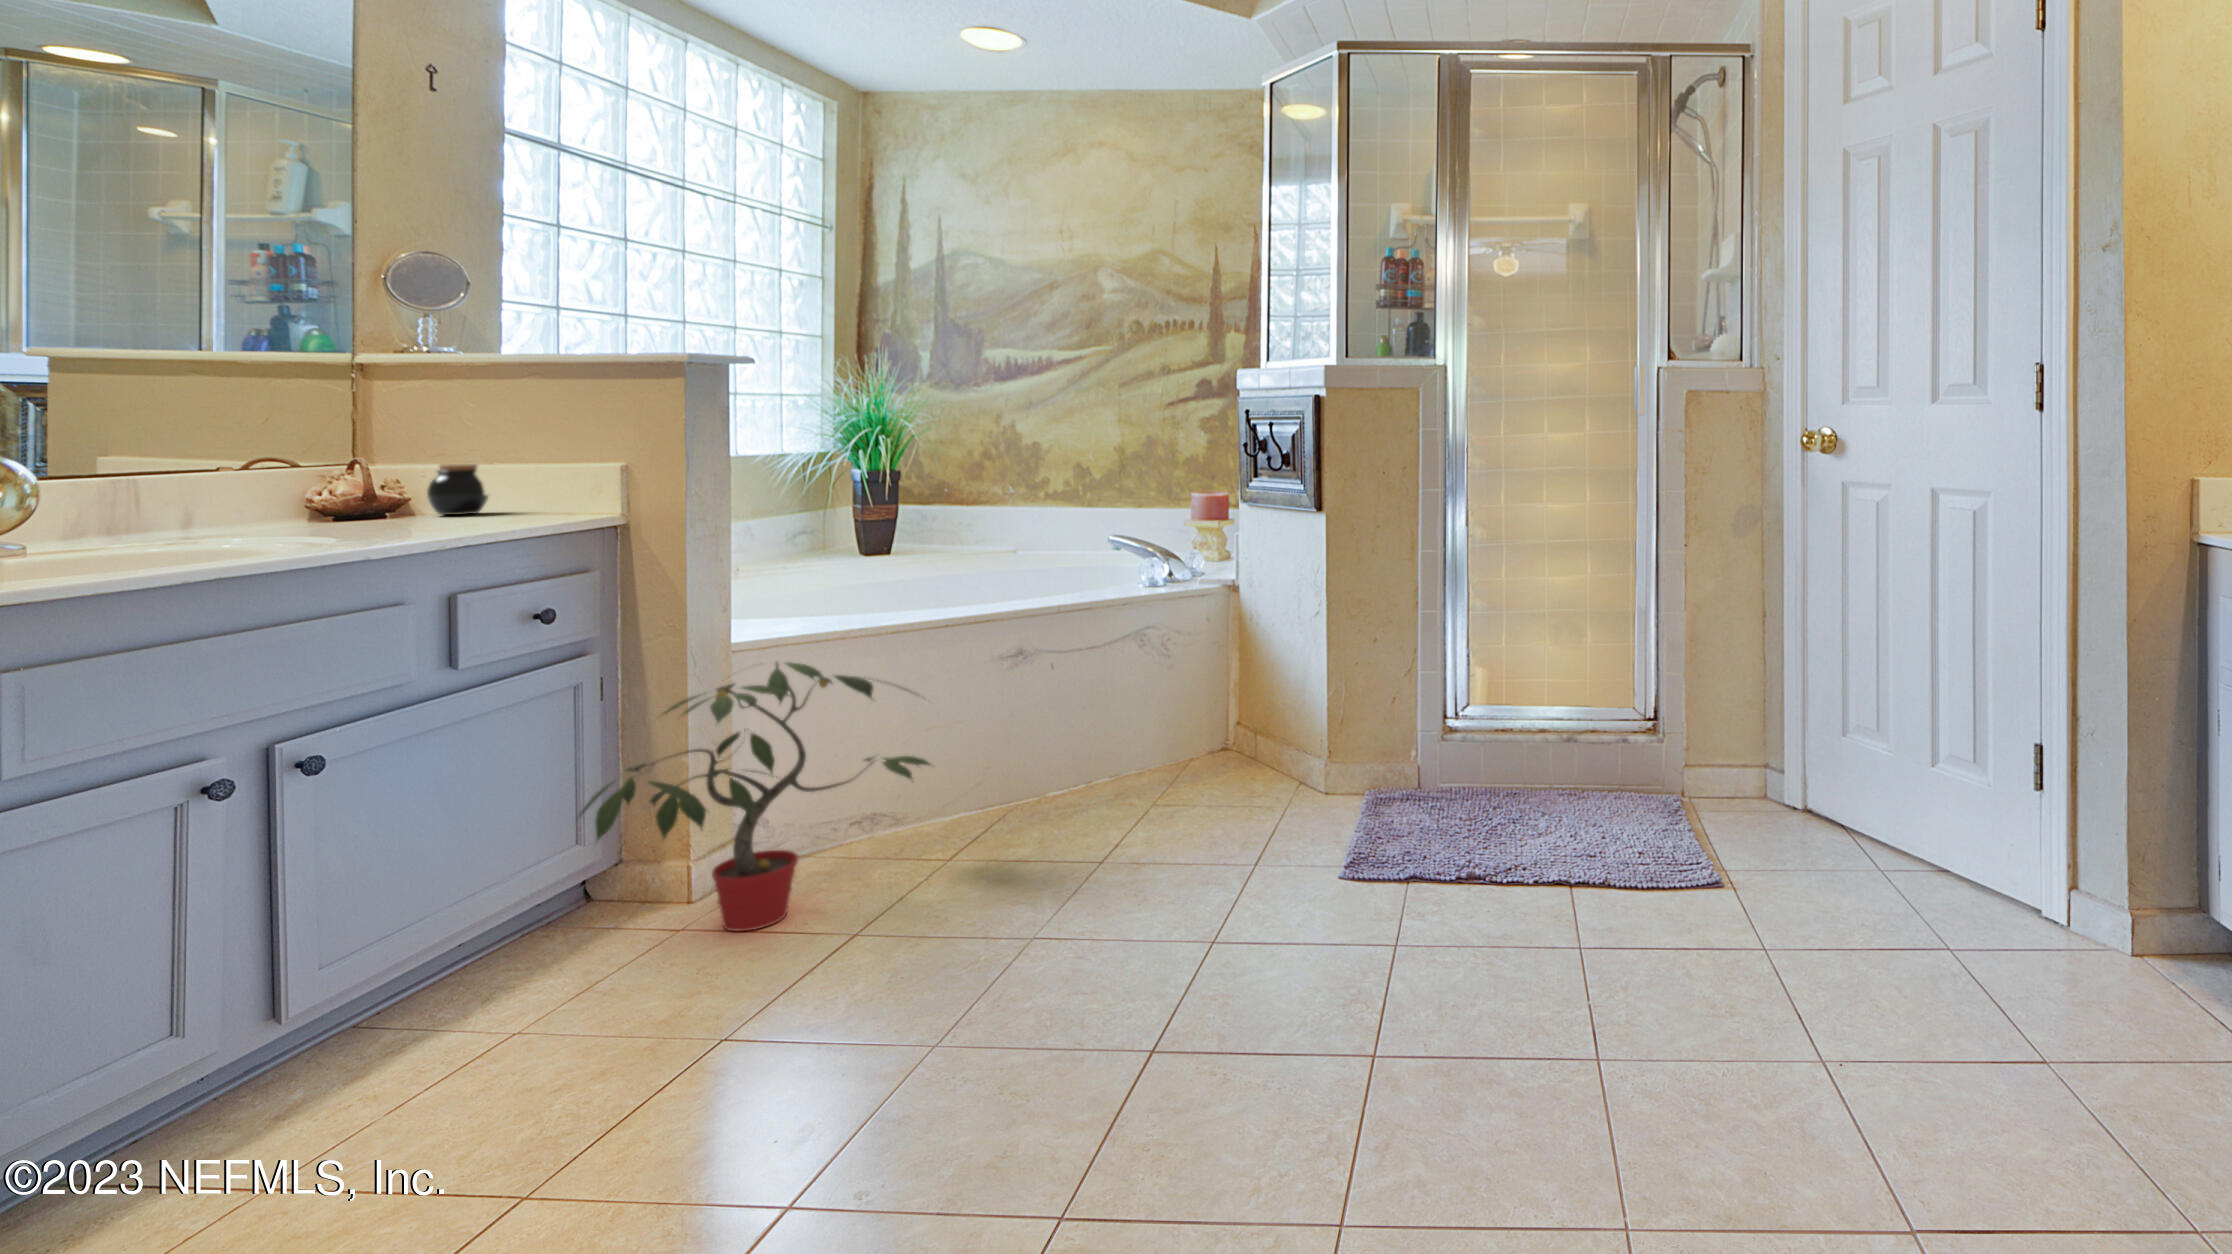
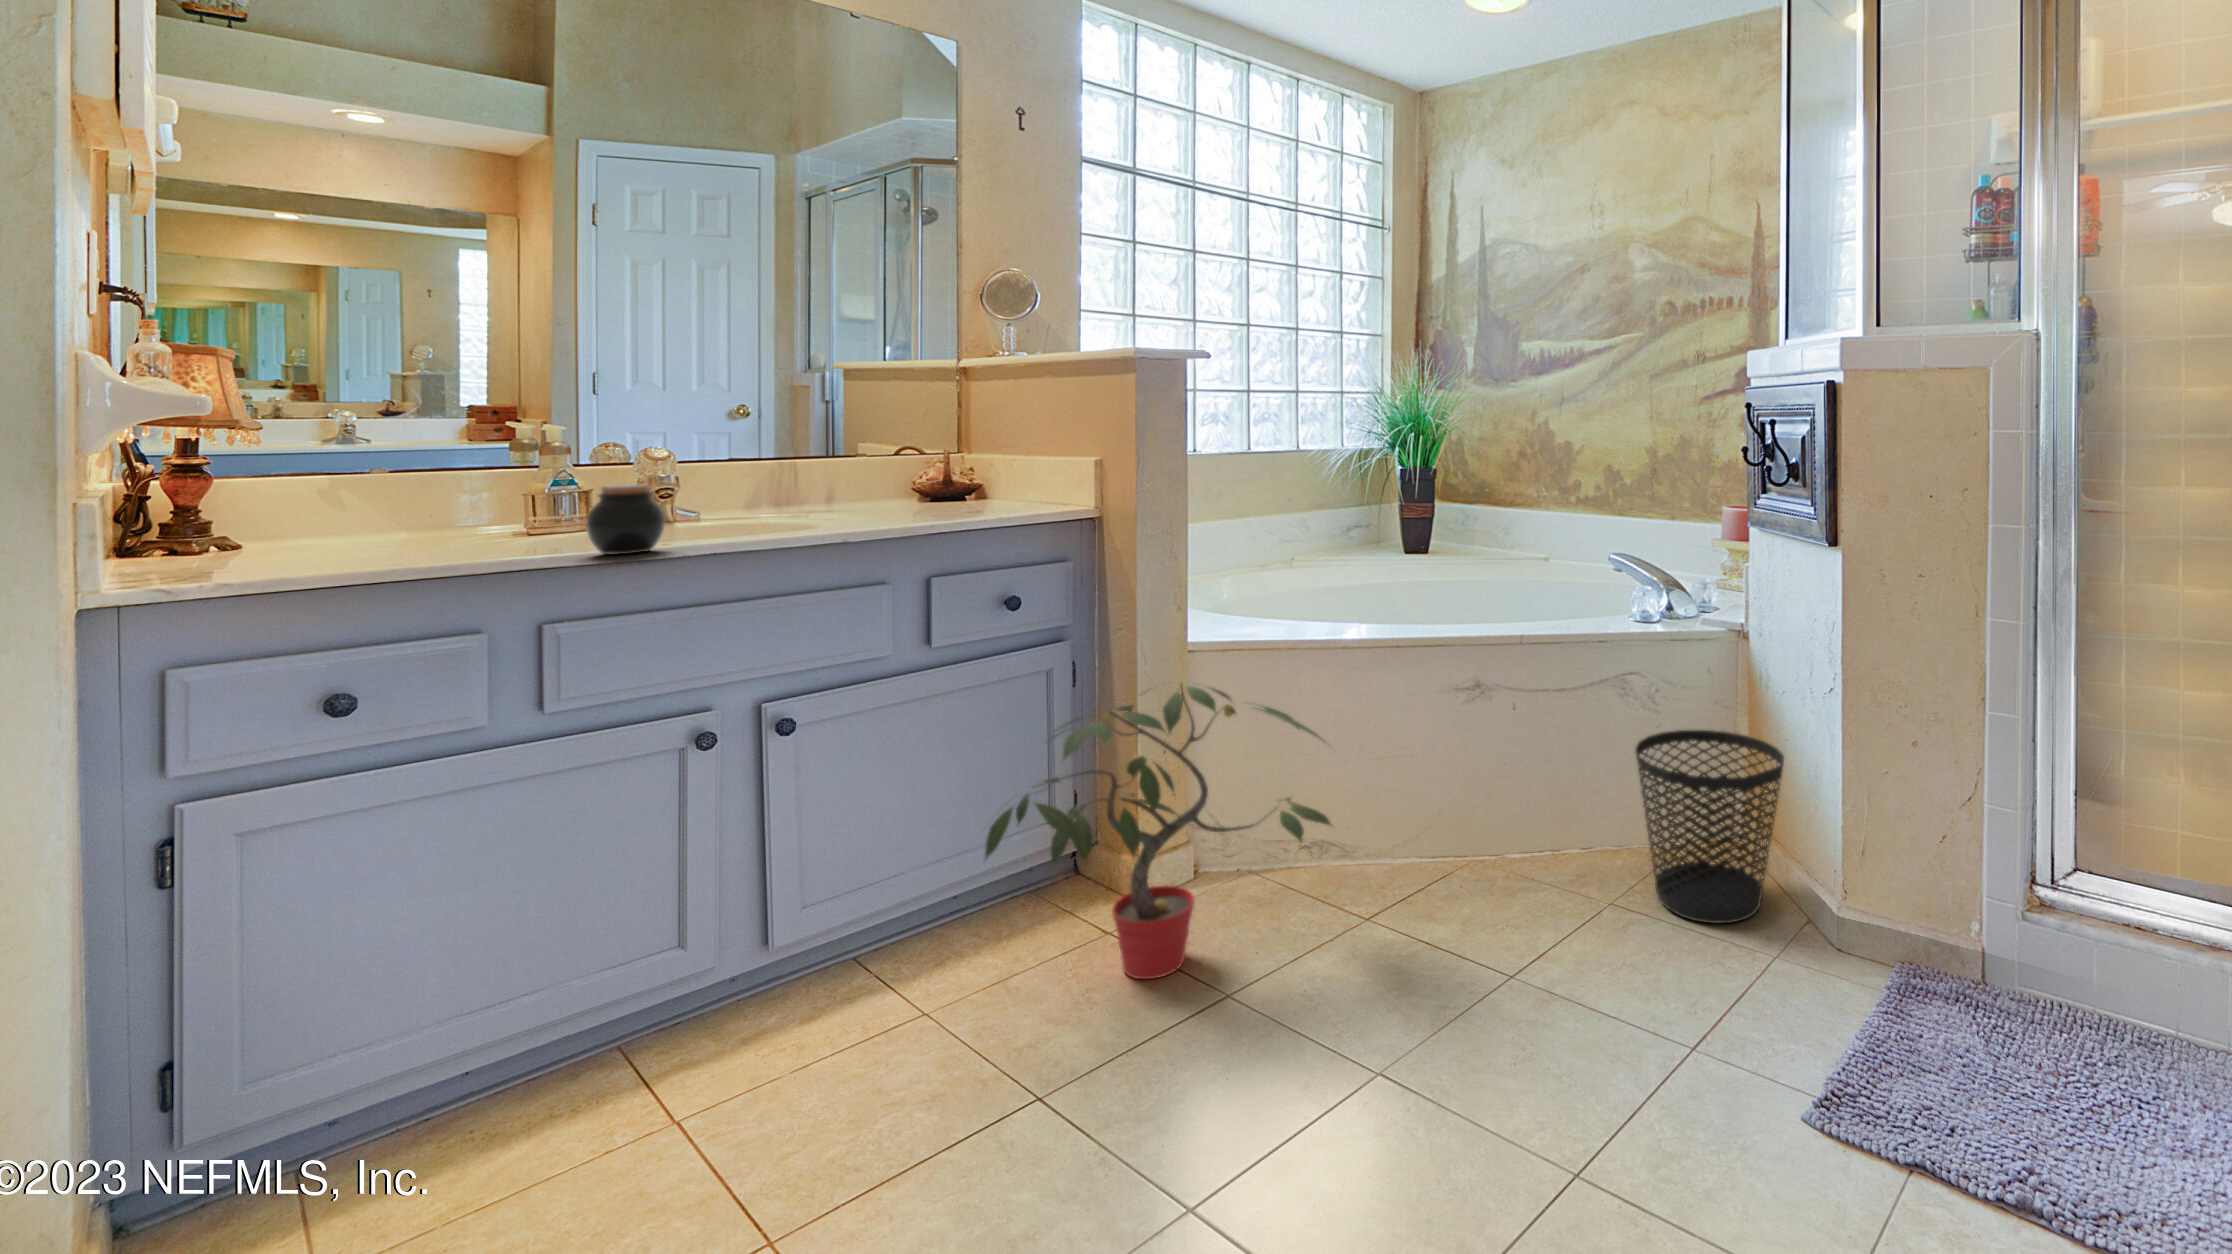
jar: present [427,464,490,515] -> present [586,484,665,554]
wastebasket: none [1168,661,1282,798] -> present [1635,730,1784,923]

